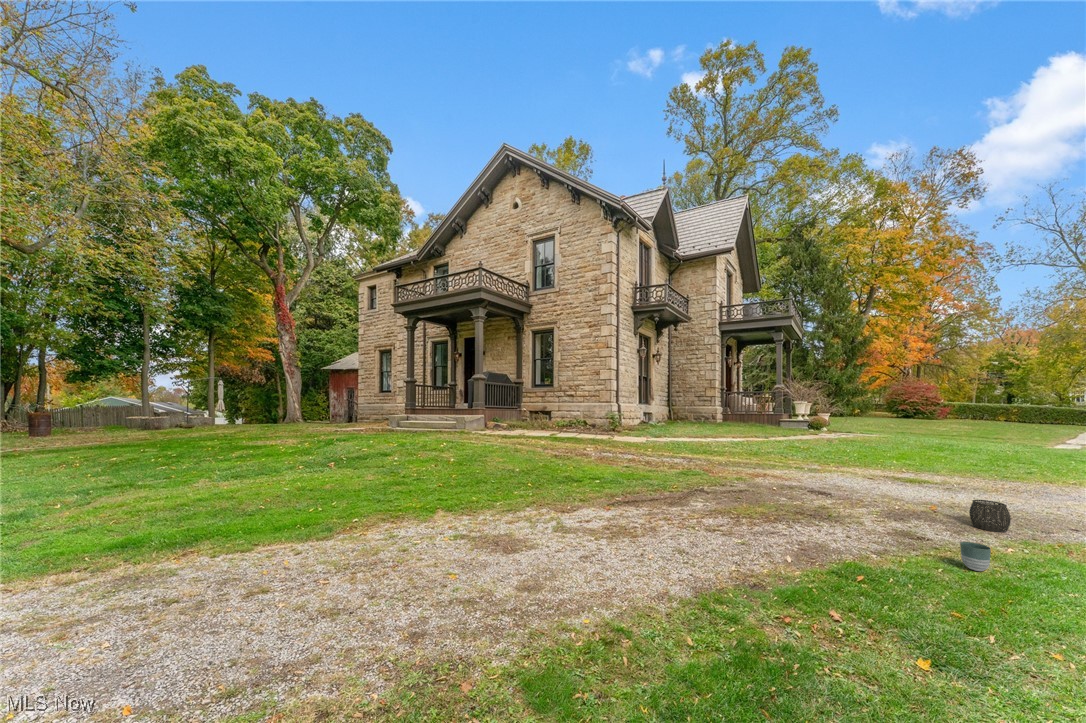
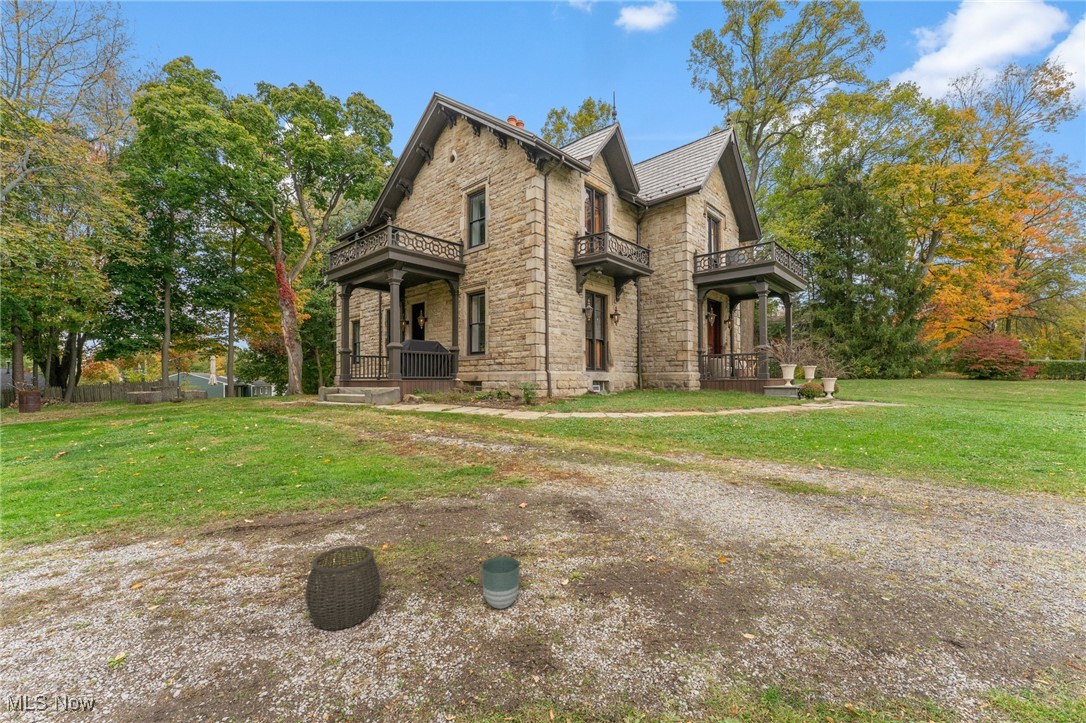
woven basket: present [969,500,1011,532] -> present [305,546,381,630]

